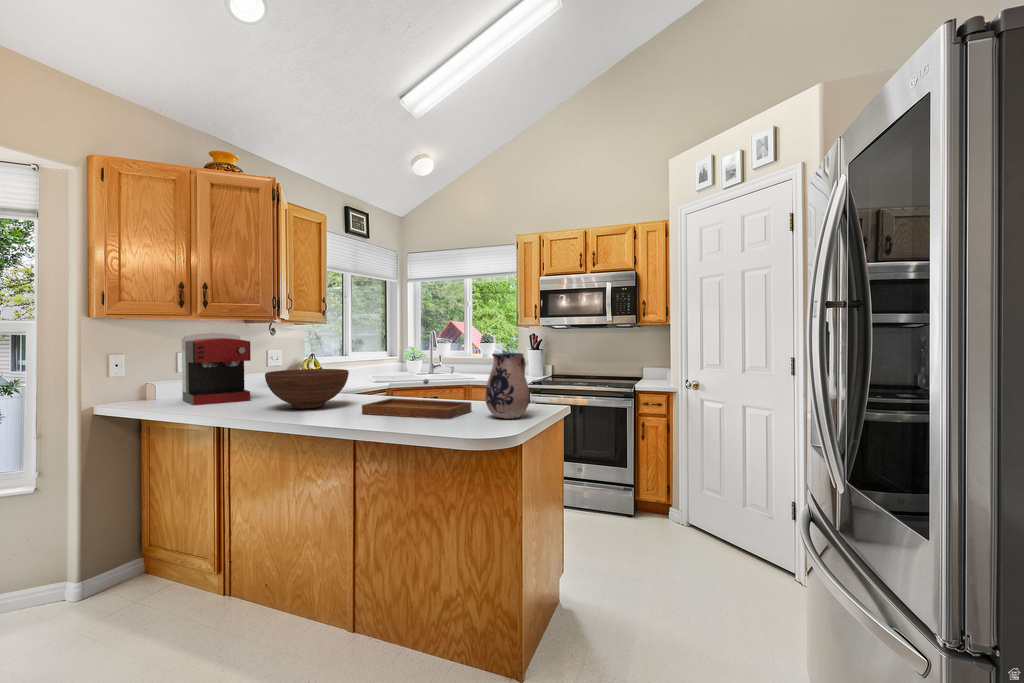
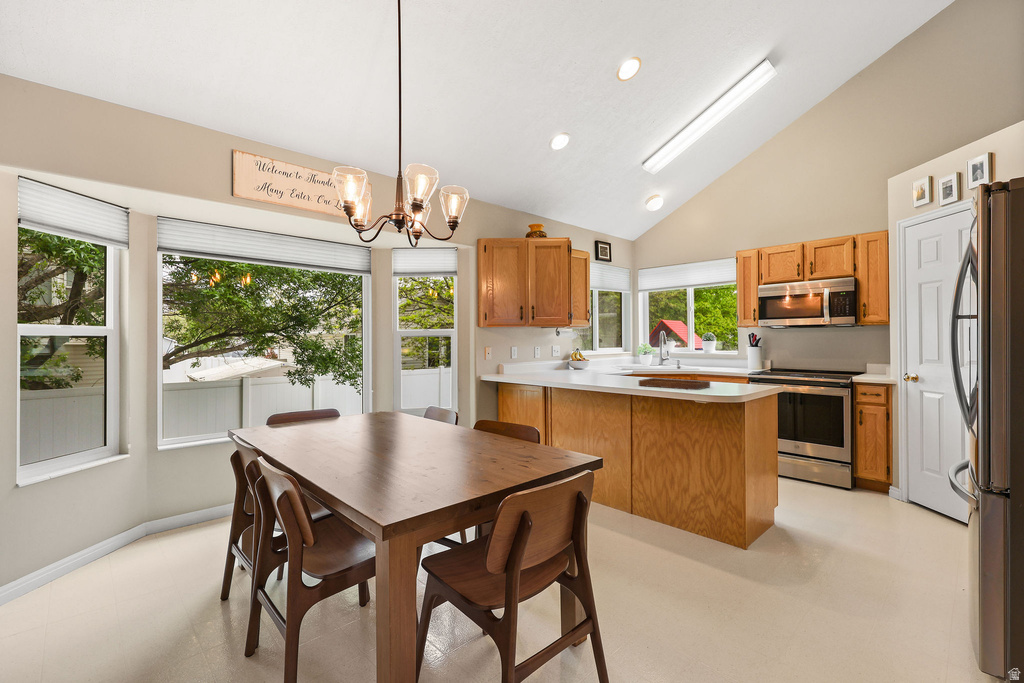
coffee maker: present [182,333,251,405] -> none [520,337,559,379]
ceramic pitcher: present [485,353,530,419] -> none [721,349,753,391]
fruit bowl: present [265,369,349,409] -> none [577,359,624,382]

